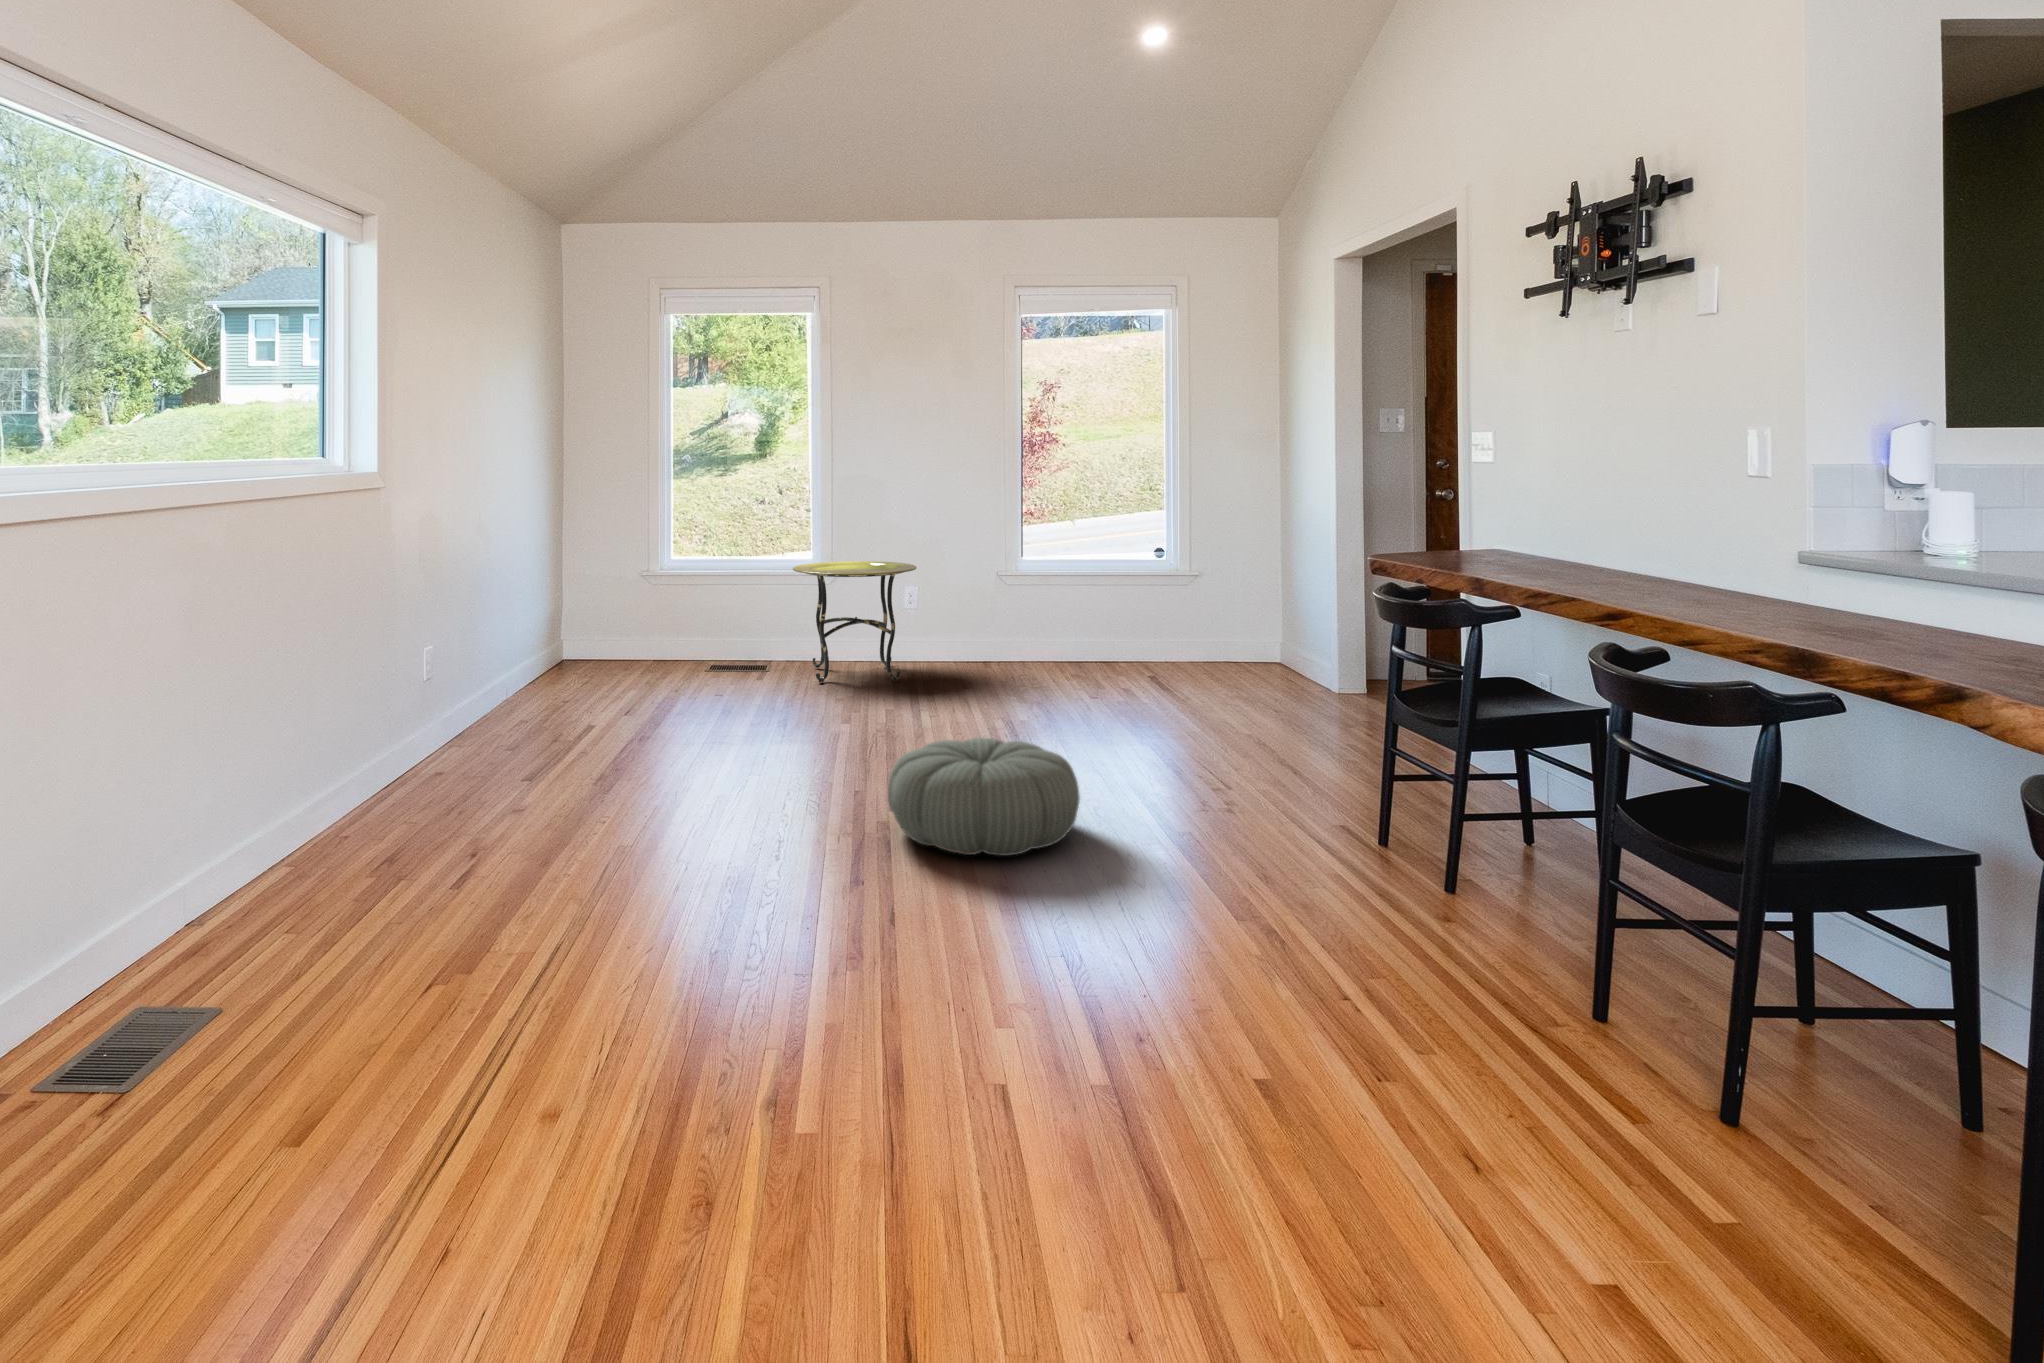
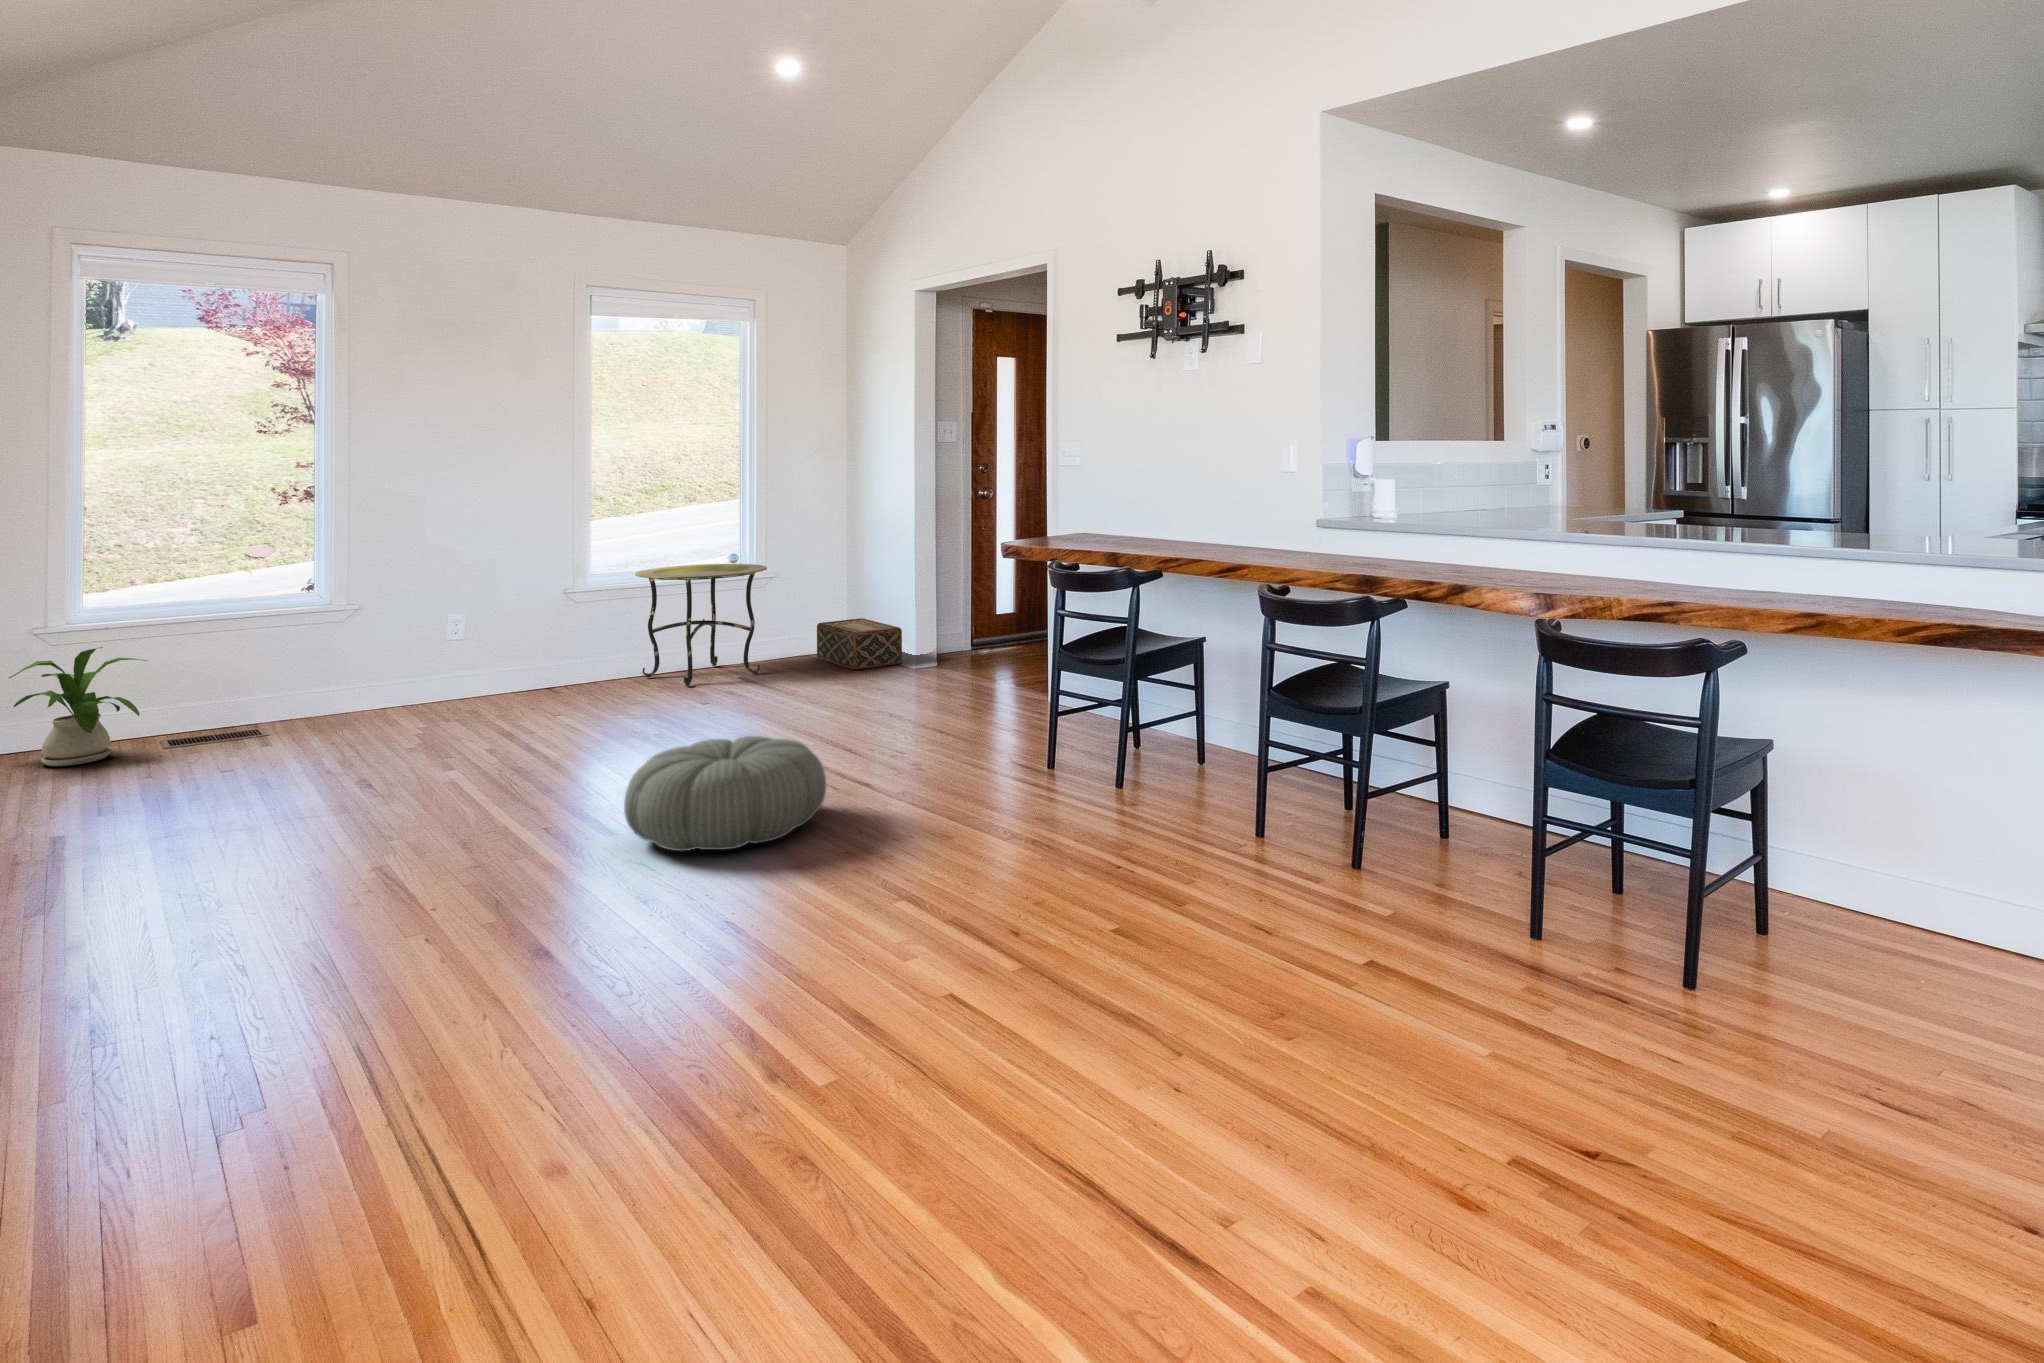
side table: present [793,561,917,683] -> present [635,564,767,687]
house plant: none [621,589,698,676] -> present [9,647,147,766]
woven basket: none [1241,630,1326,687] -> present [817,618,902,670]

